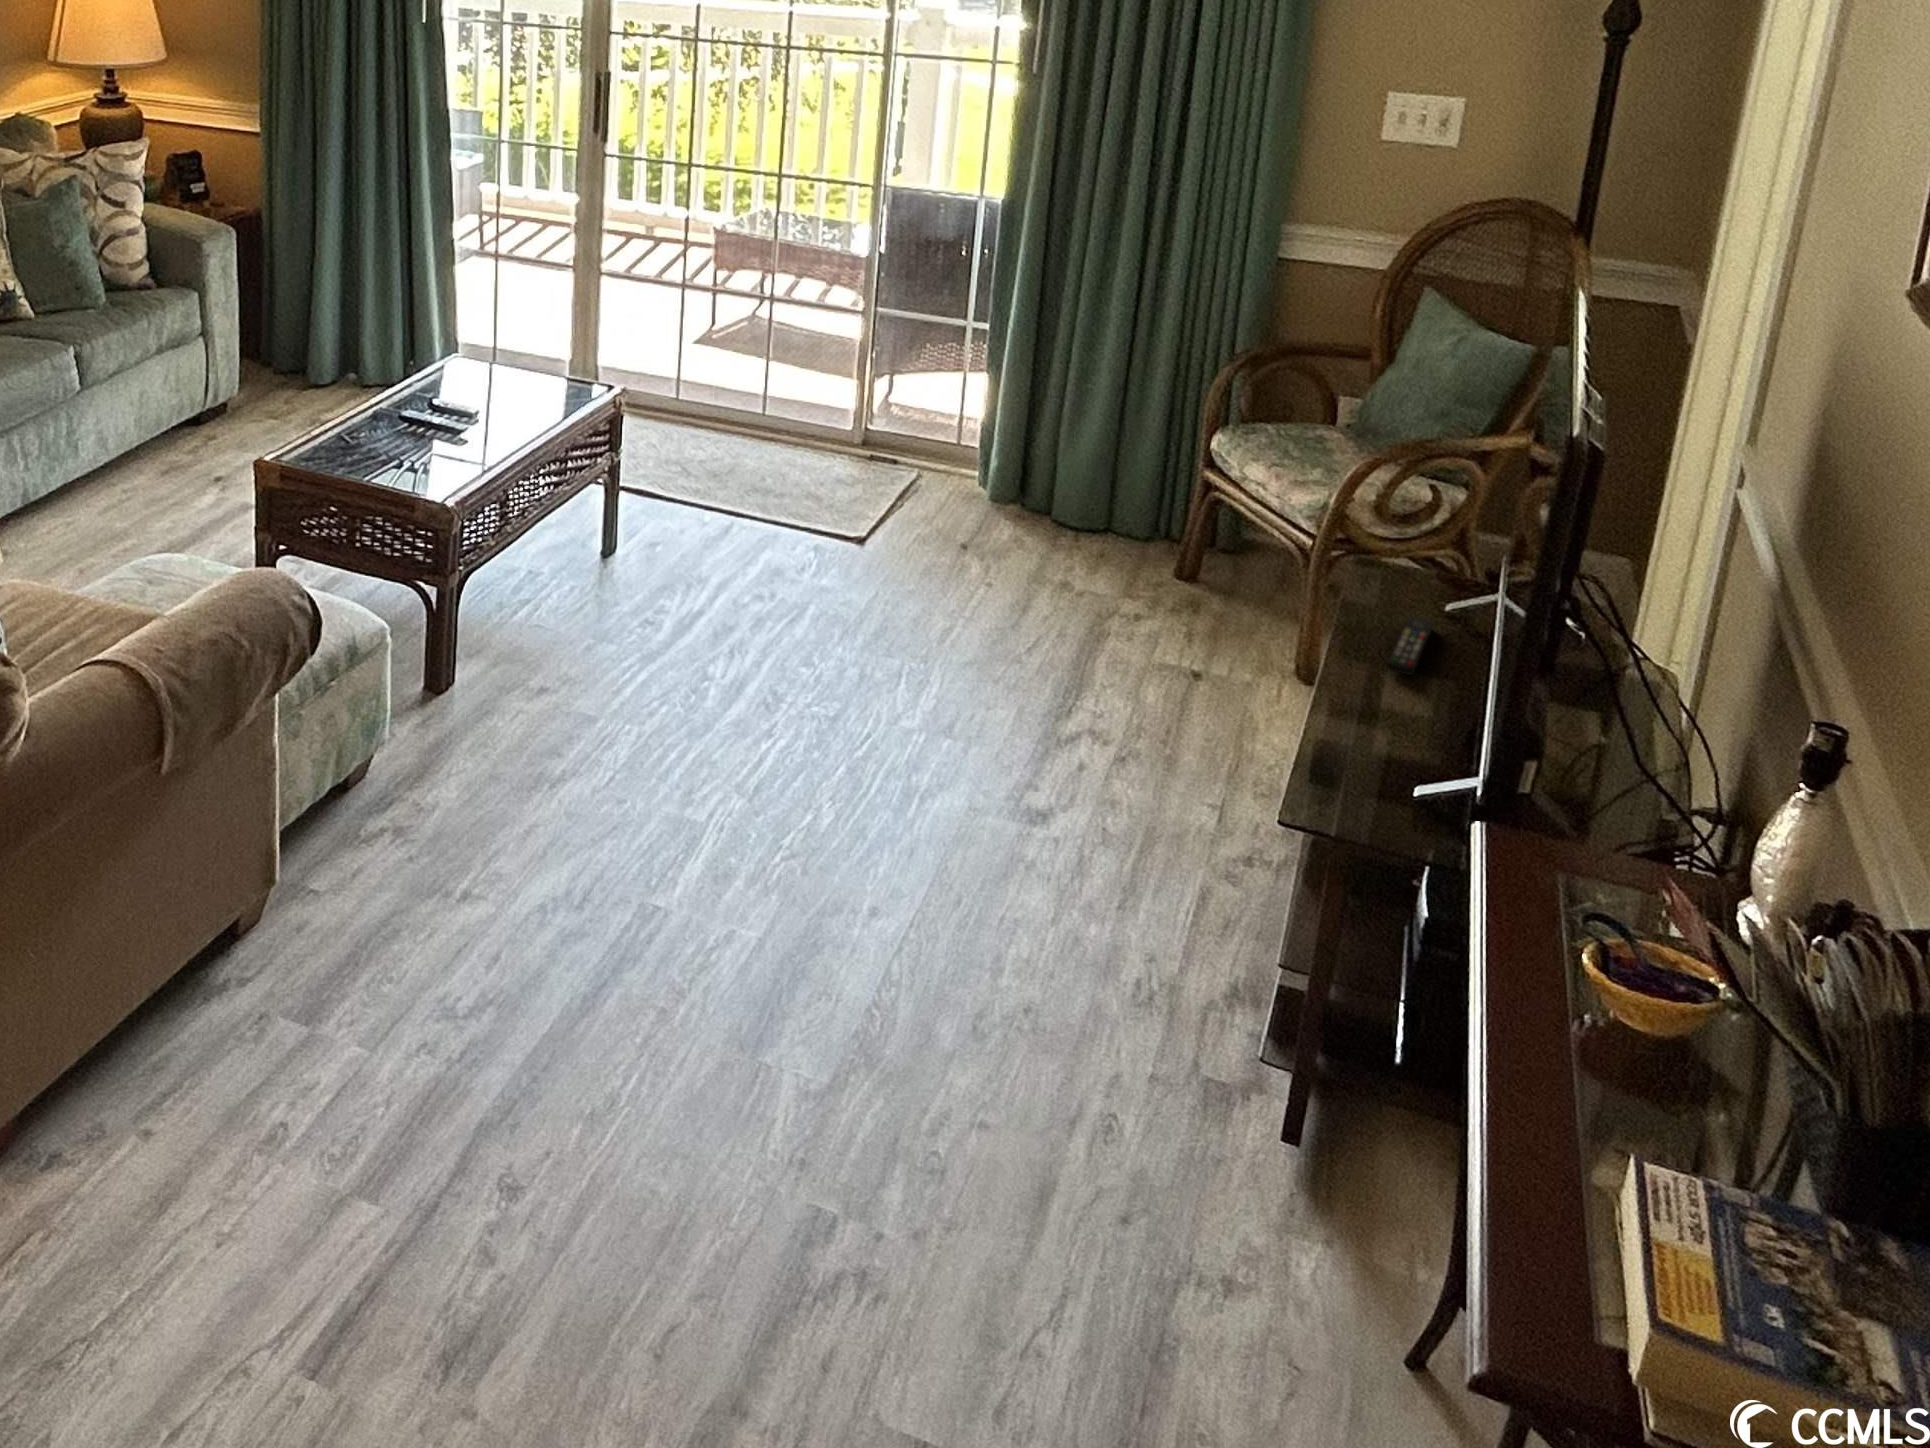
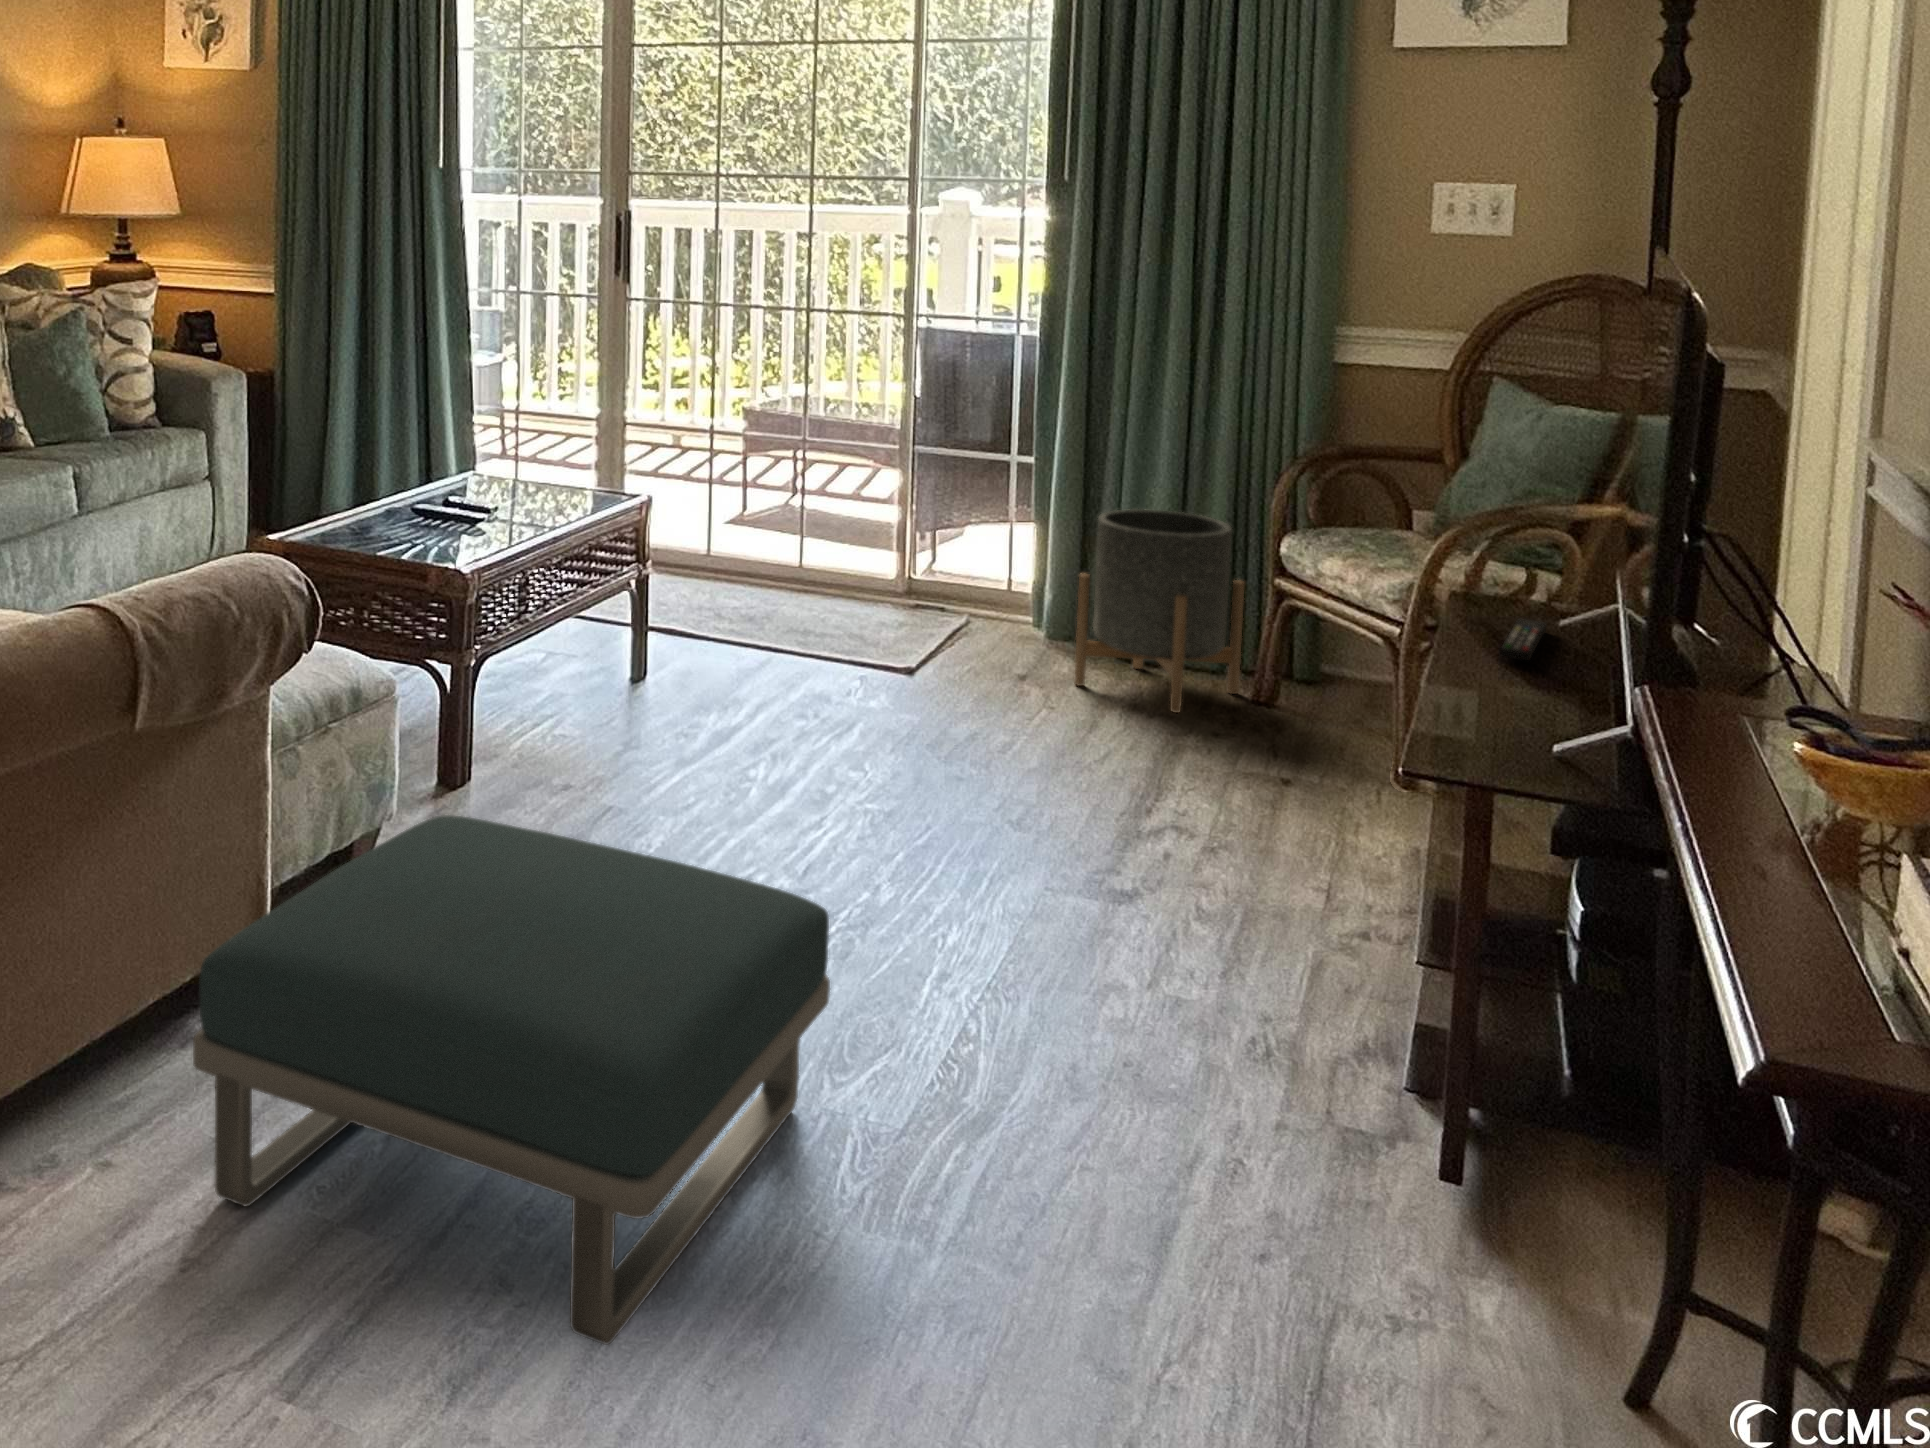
planter: none [1012,392,1175,588] -> present [1074,509,1244,713]
footstool: none [219,799,774,1325] -> present [193,815,830,1345]

